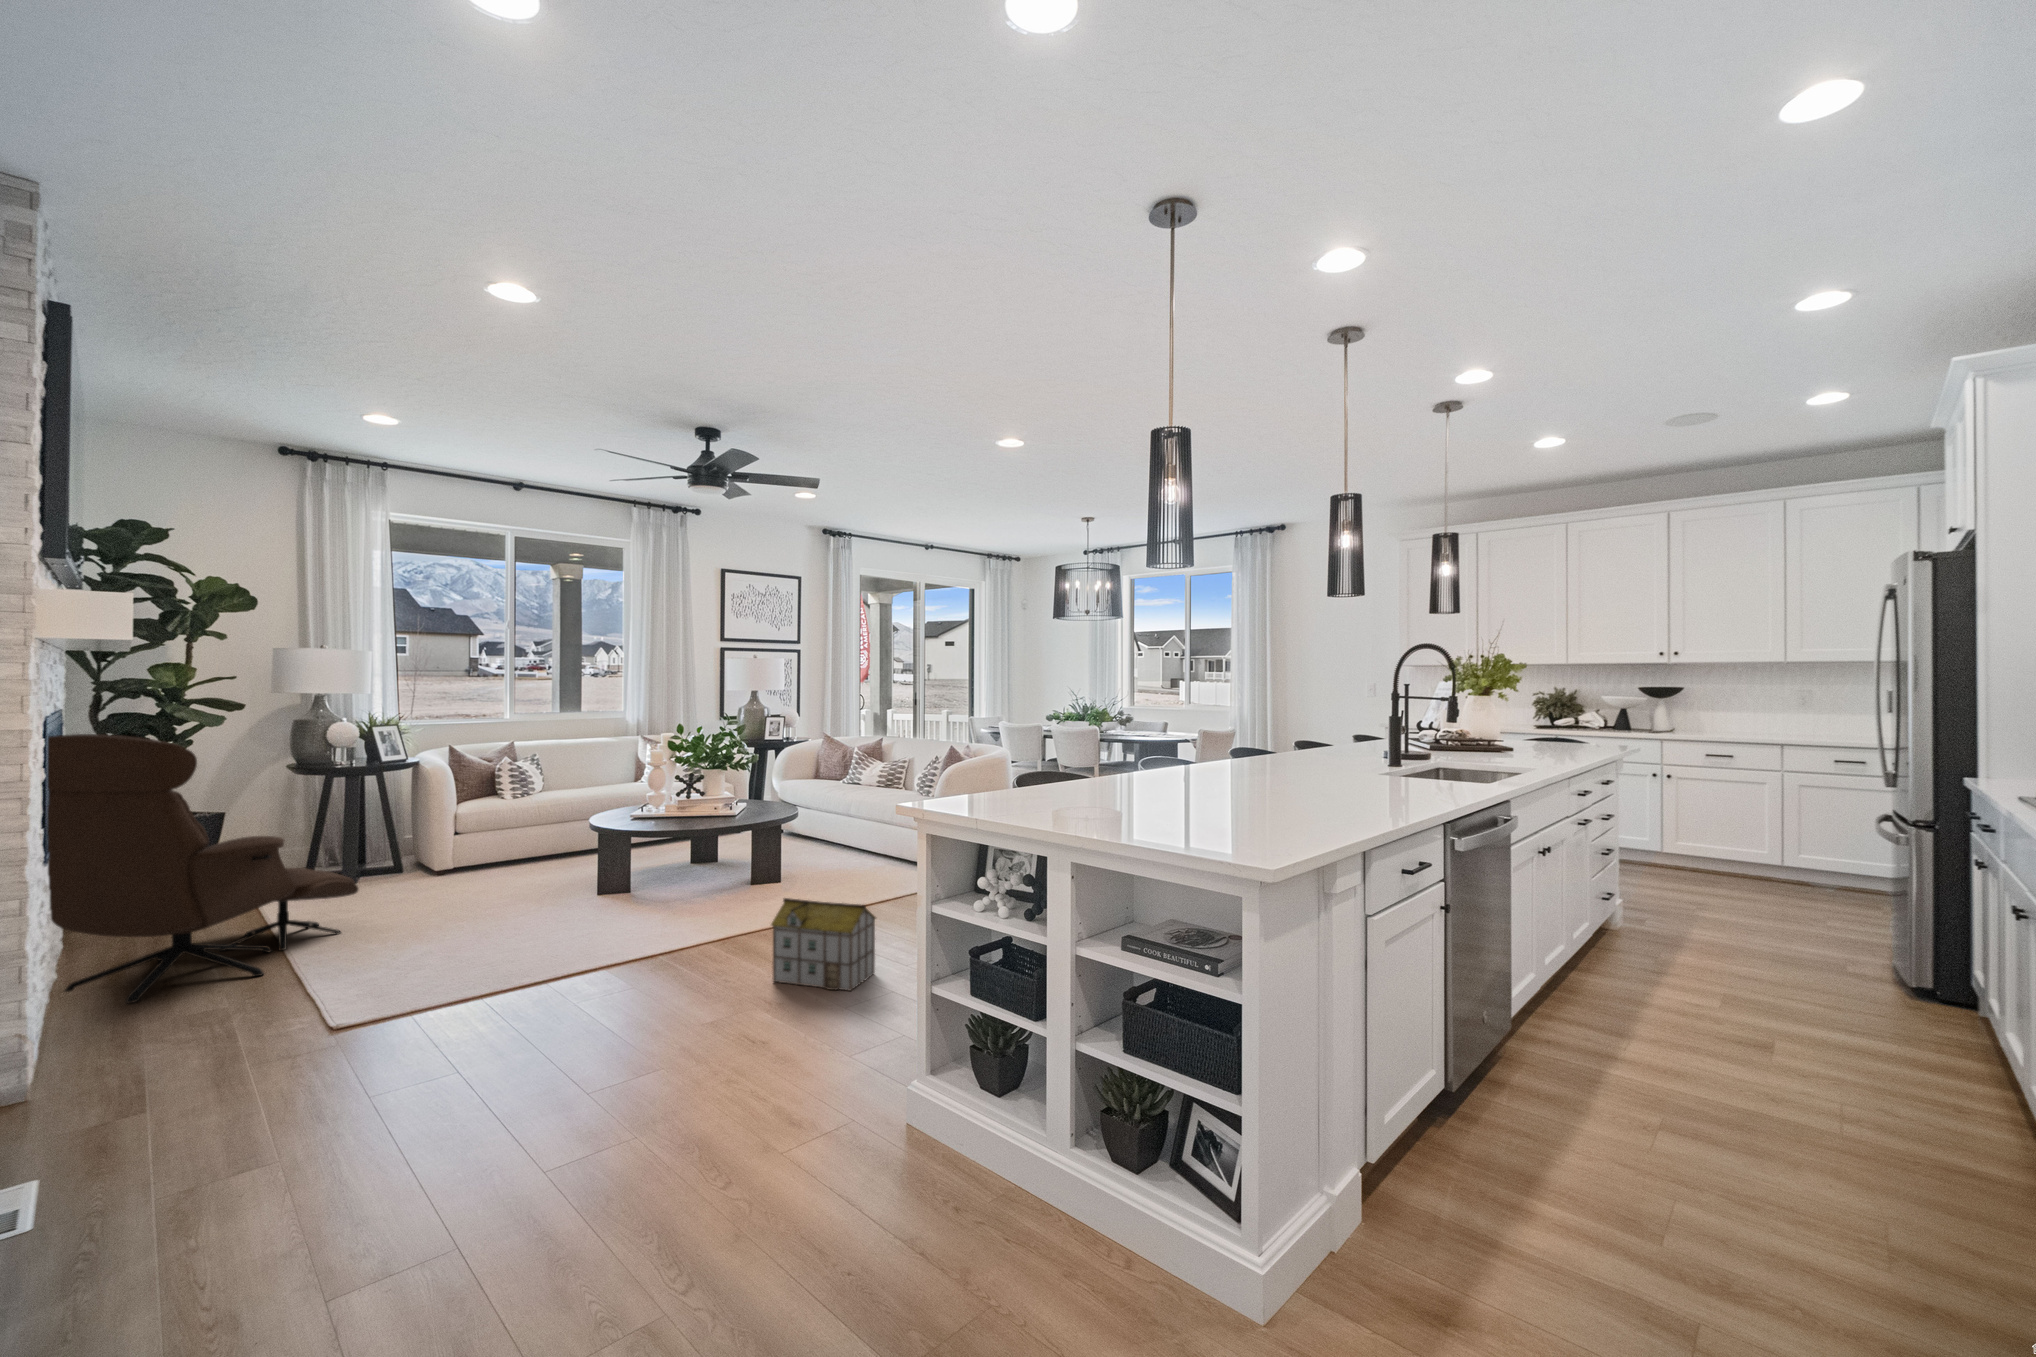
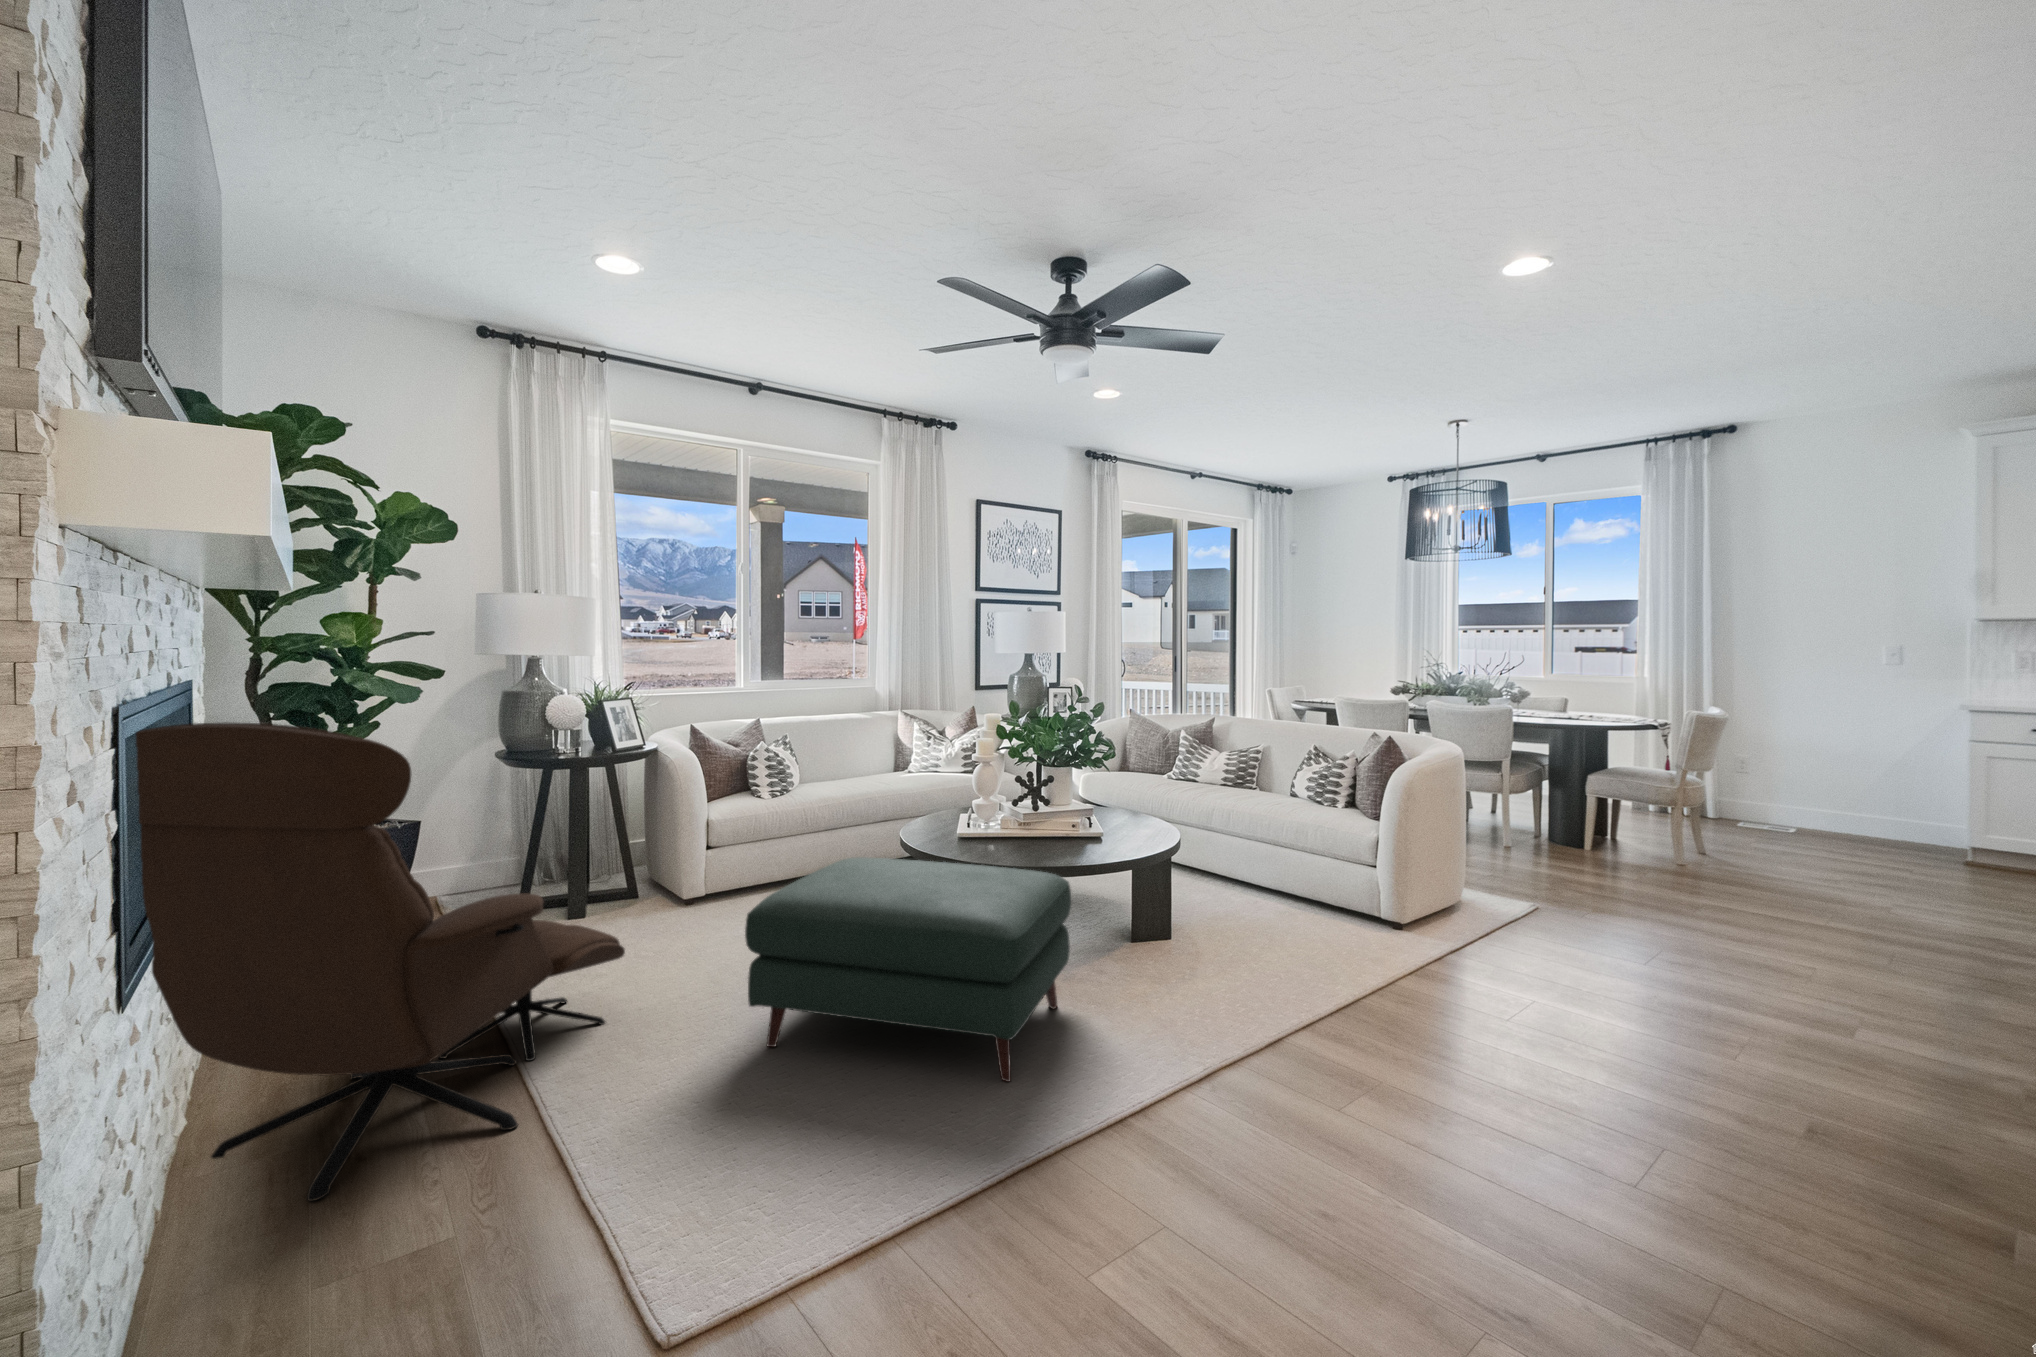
ottoman: none [430,827,664,949] -> present [745,857,1071,1082]
toy house: present [771,898,876,991] -> none [1430,1035,1640,1246]

